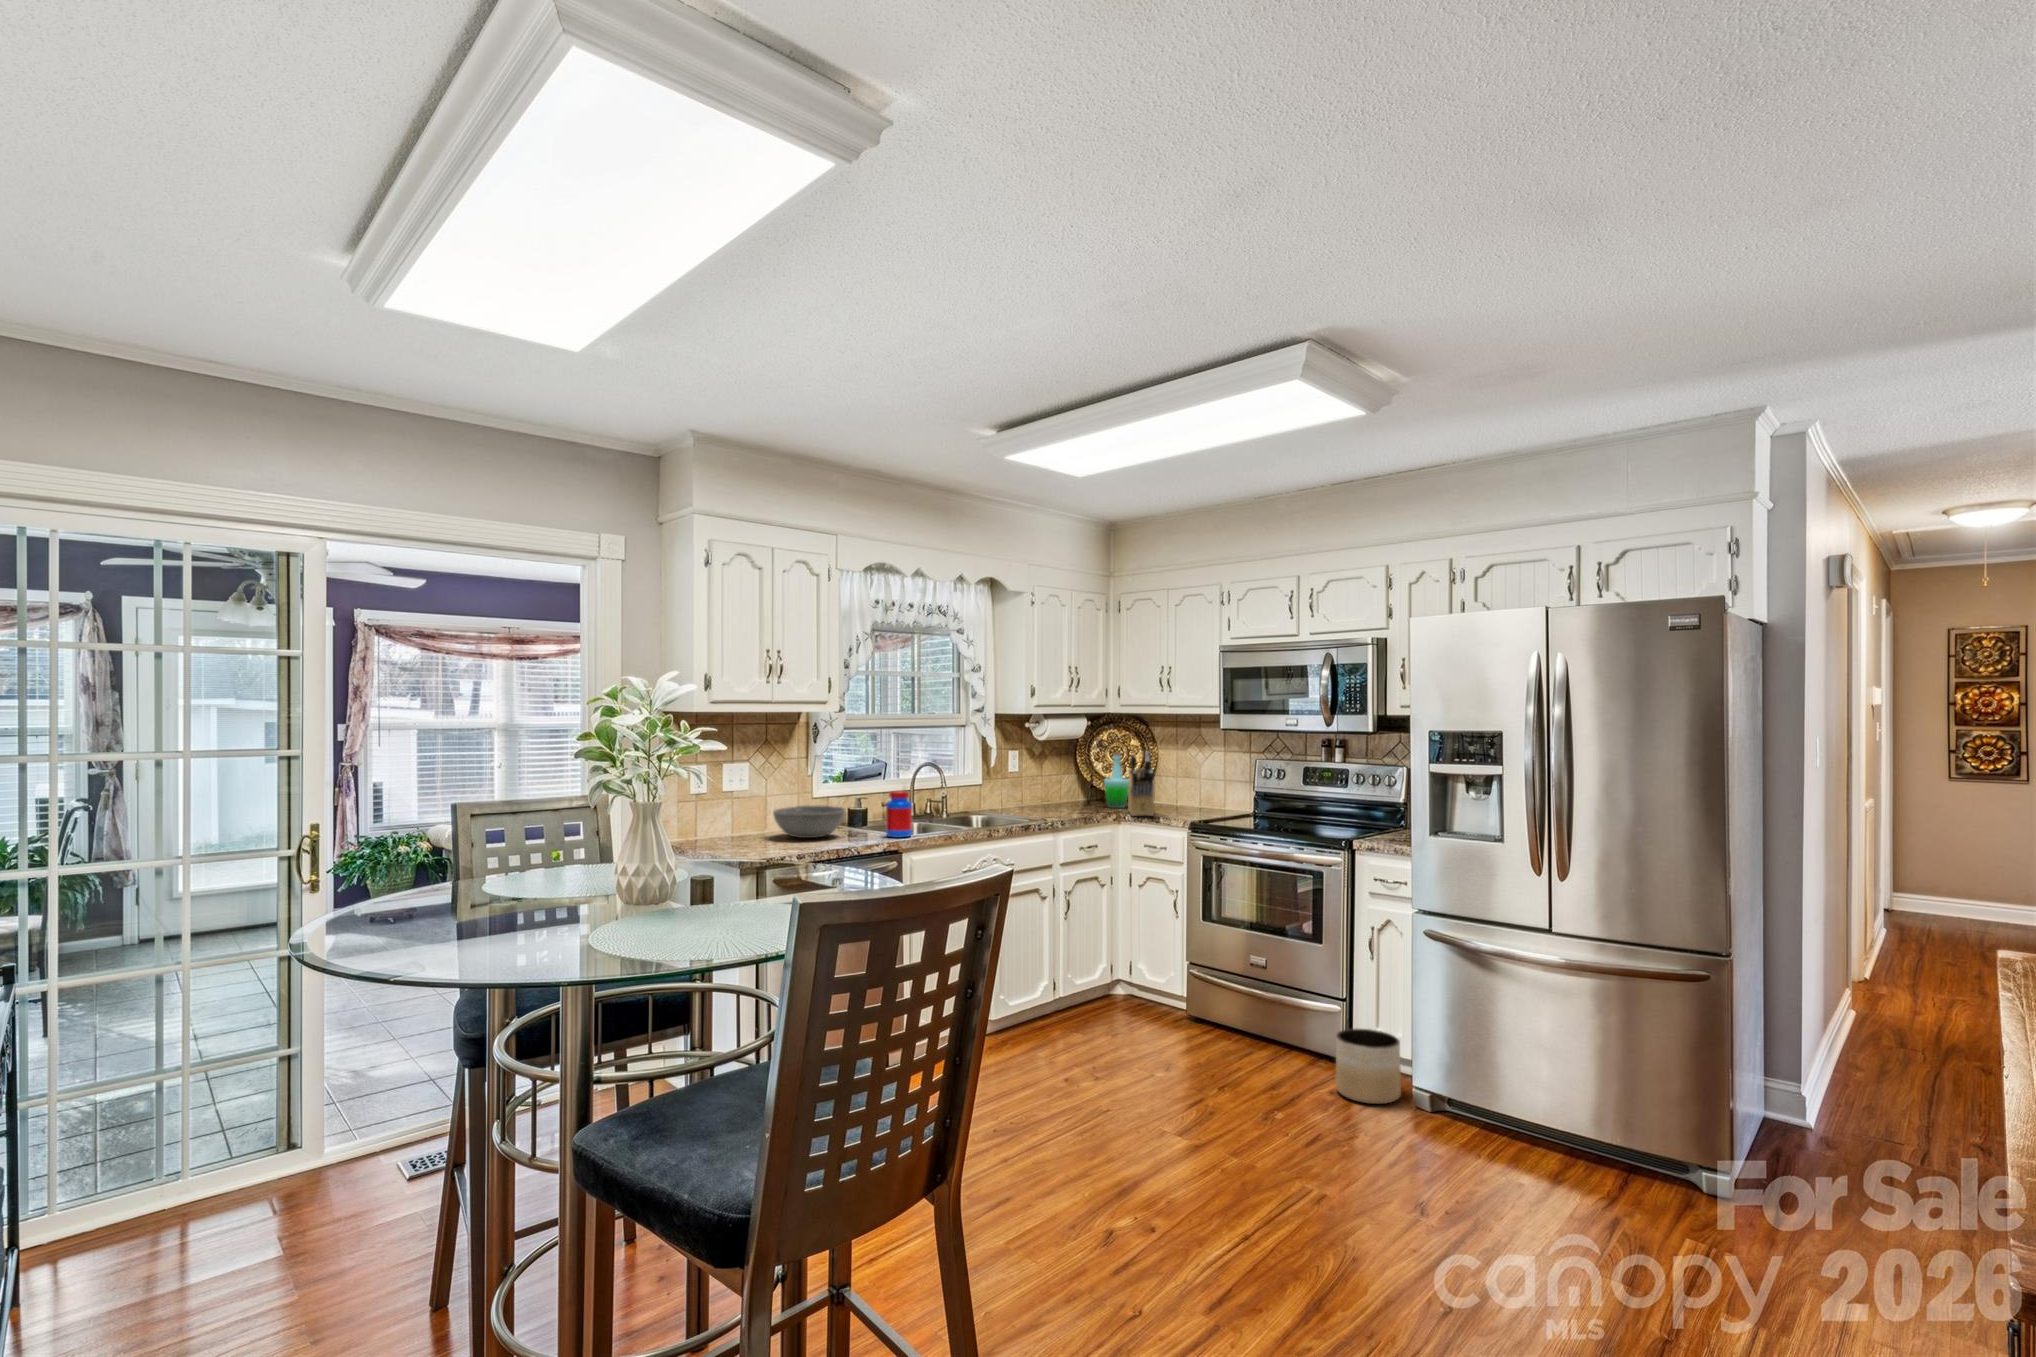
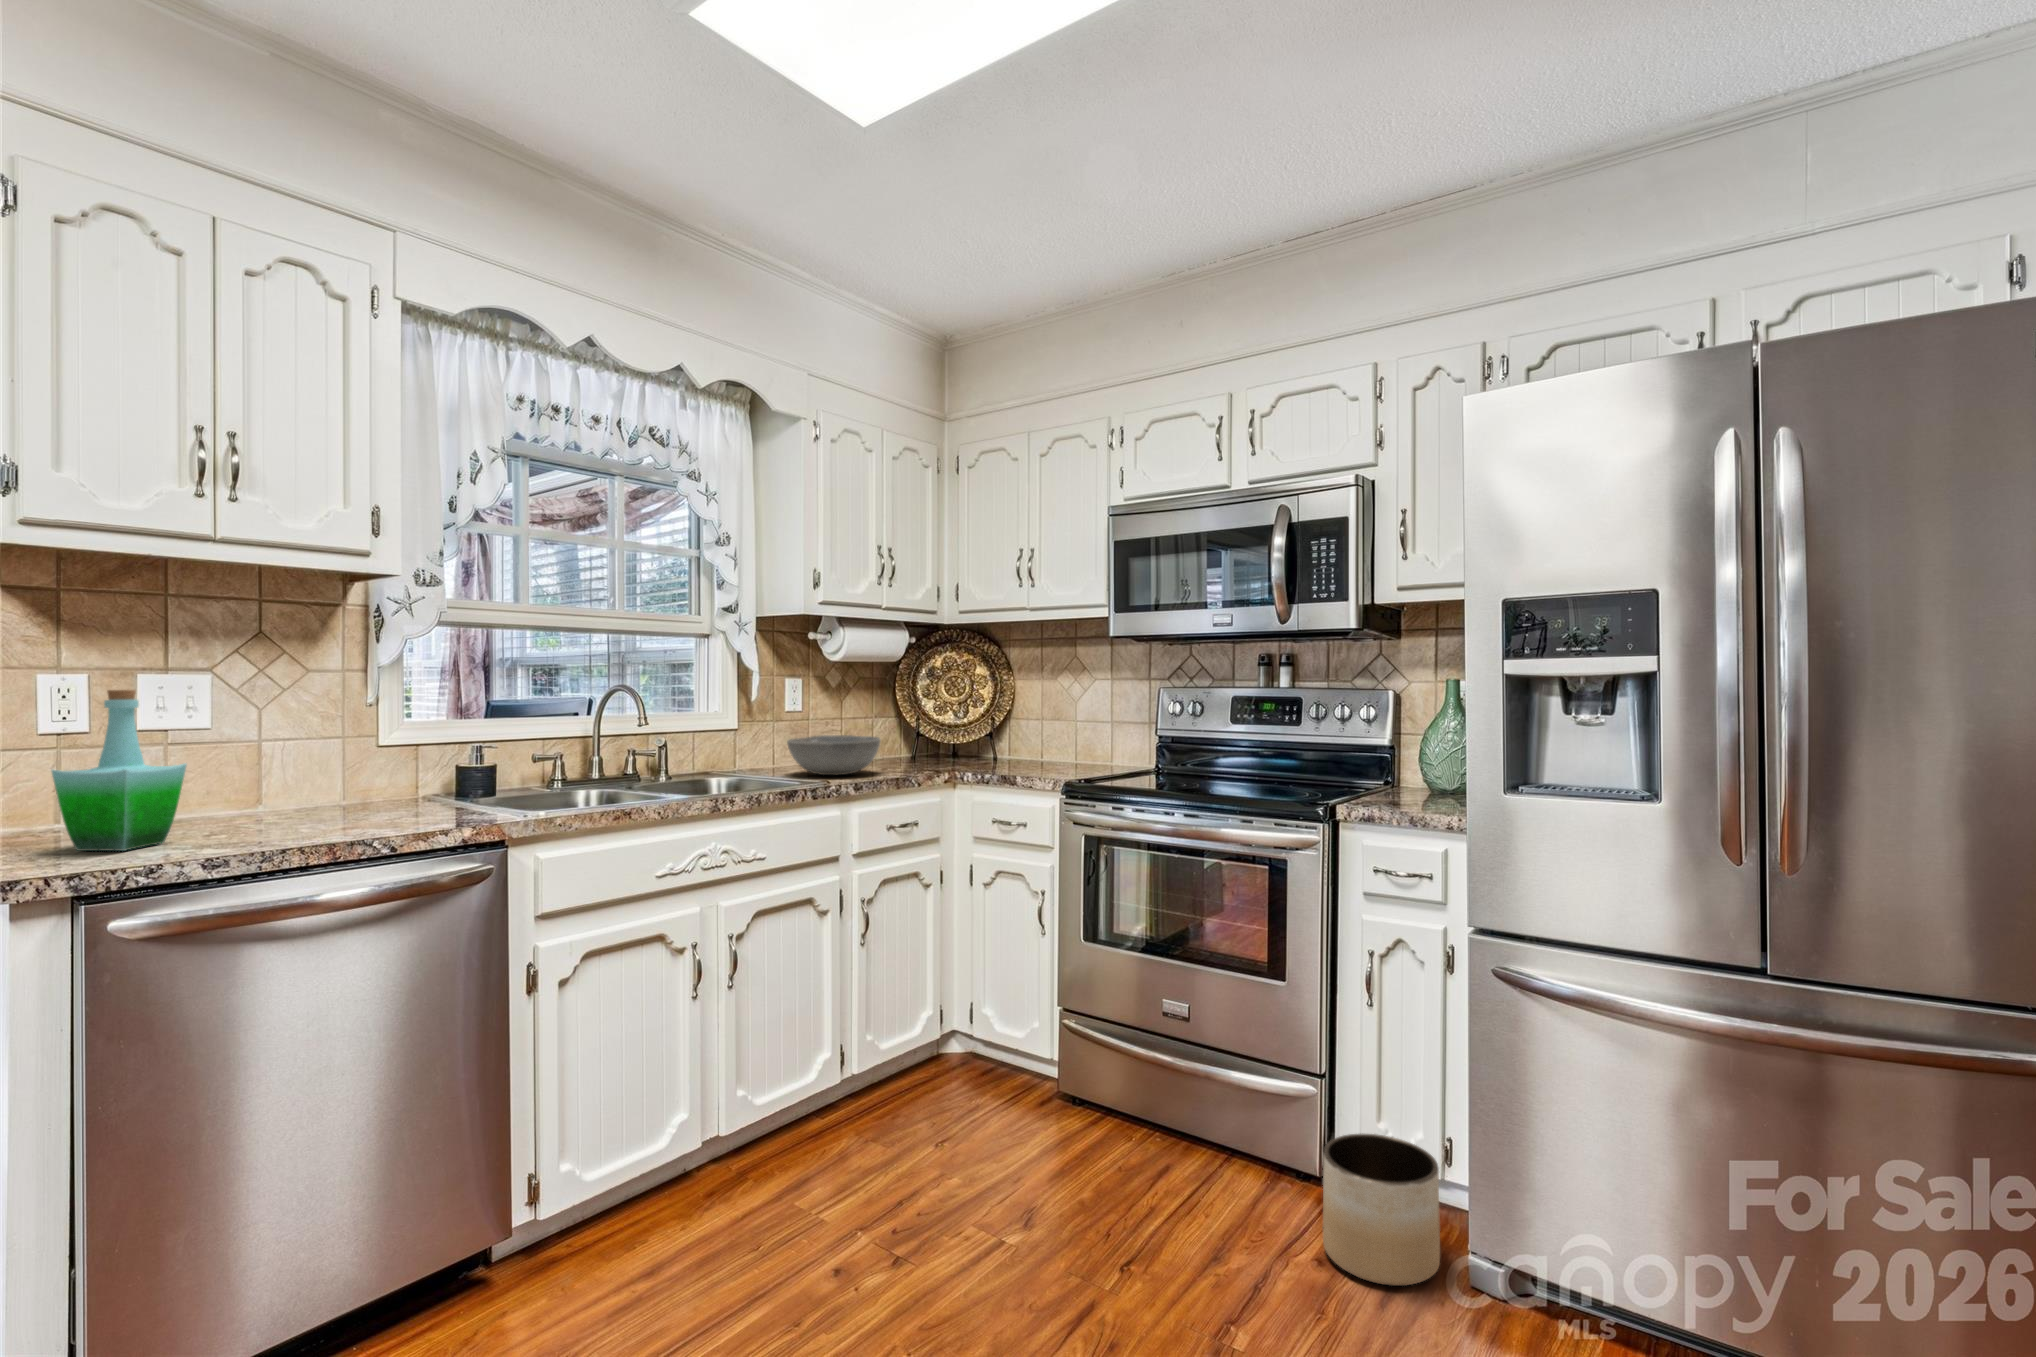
knife block: present [1128,751,1154,816] -> none [969,674,1007,775]
bottle: present [1104,752,1129,808] -> present [52,690,187,851]
jar: present [886,791,912,838] -> none [510,732,563,817]
bowl: present [773,805,845,838] -> present [787,735,880,775]

